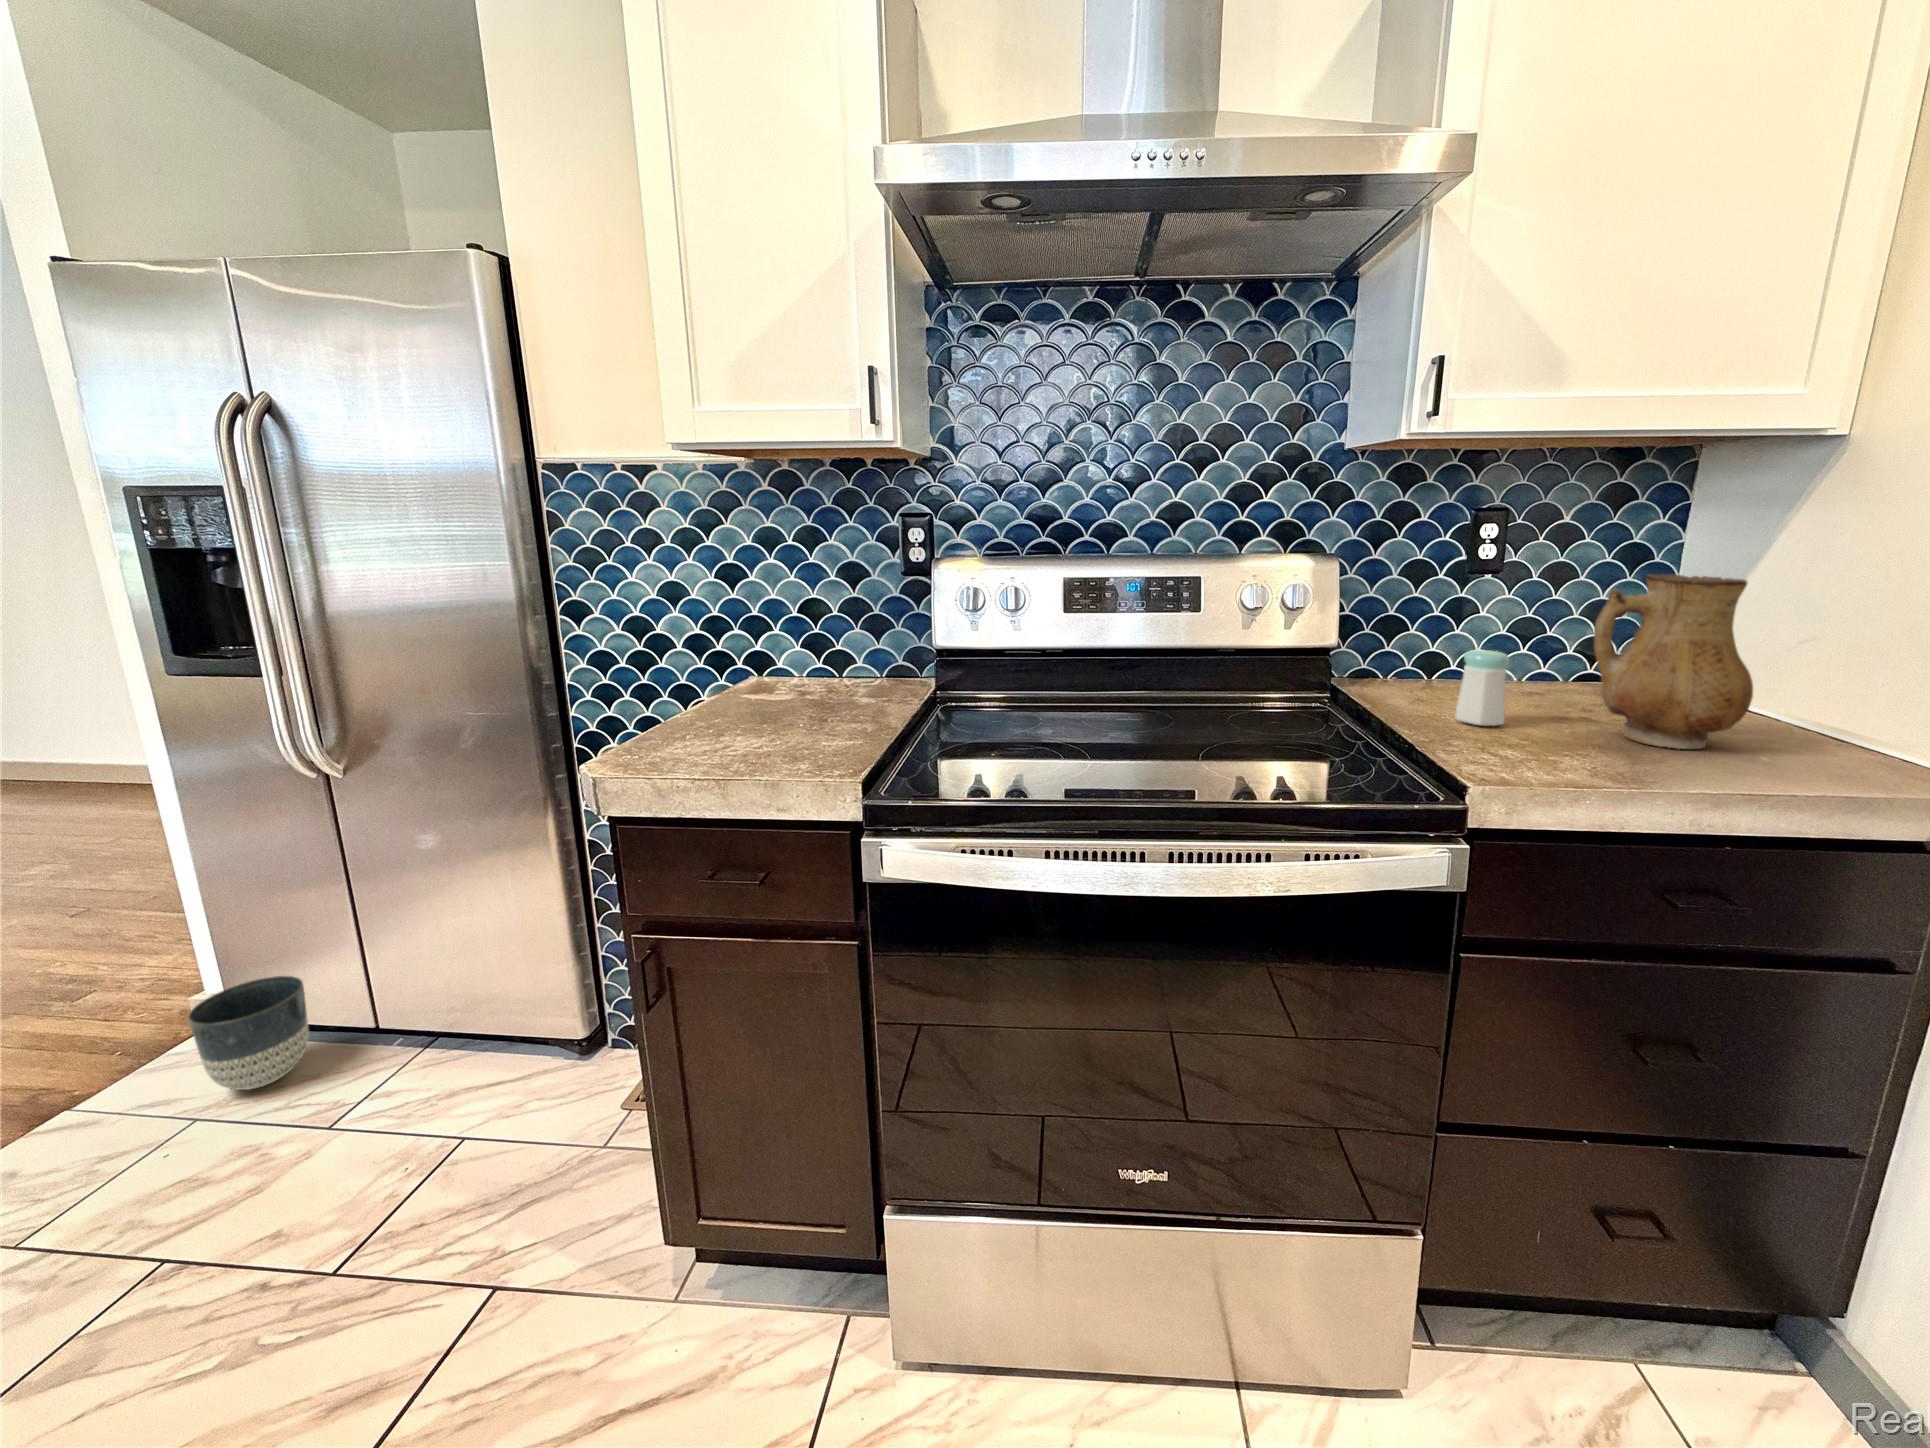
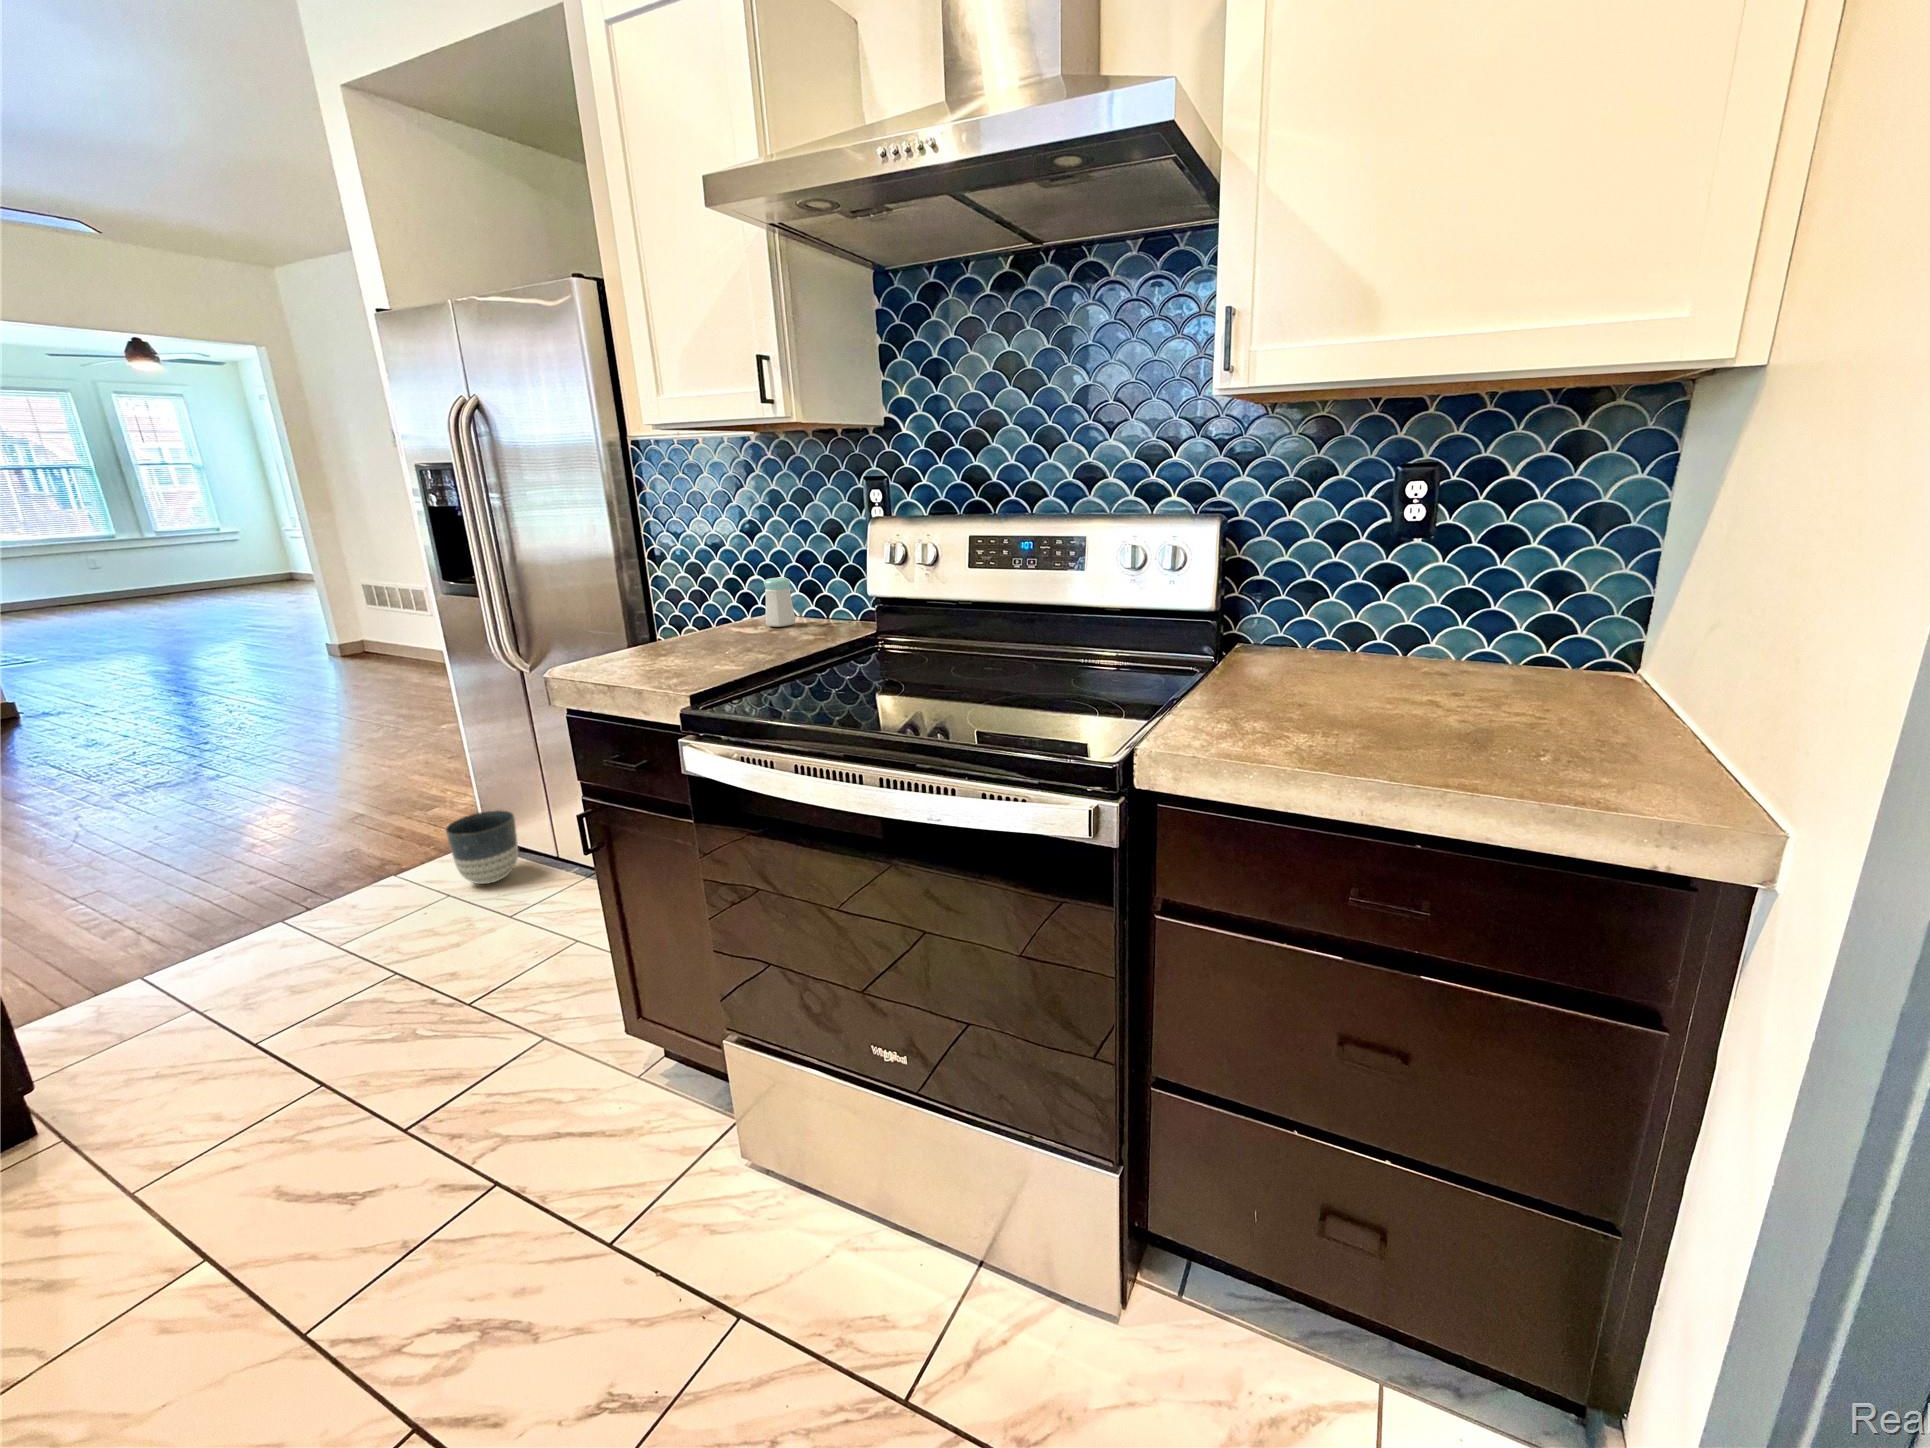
ceramic pitcher: present [1594,574,1753,749] -> none [1376,544,1541,746]
salt shaker: present [1455,650,1509,726] -> present [764,578,795,627]

